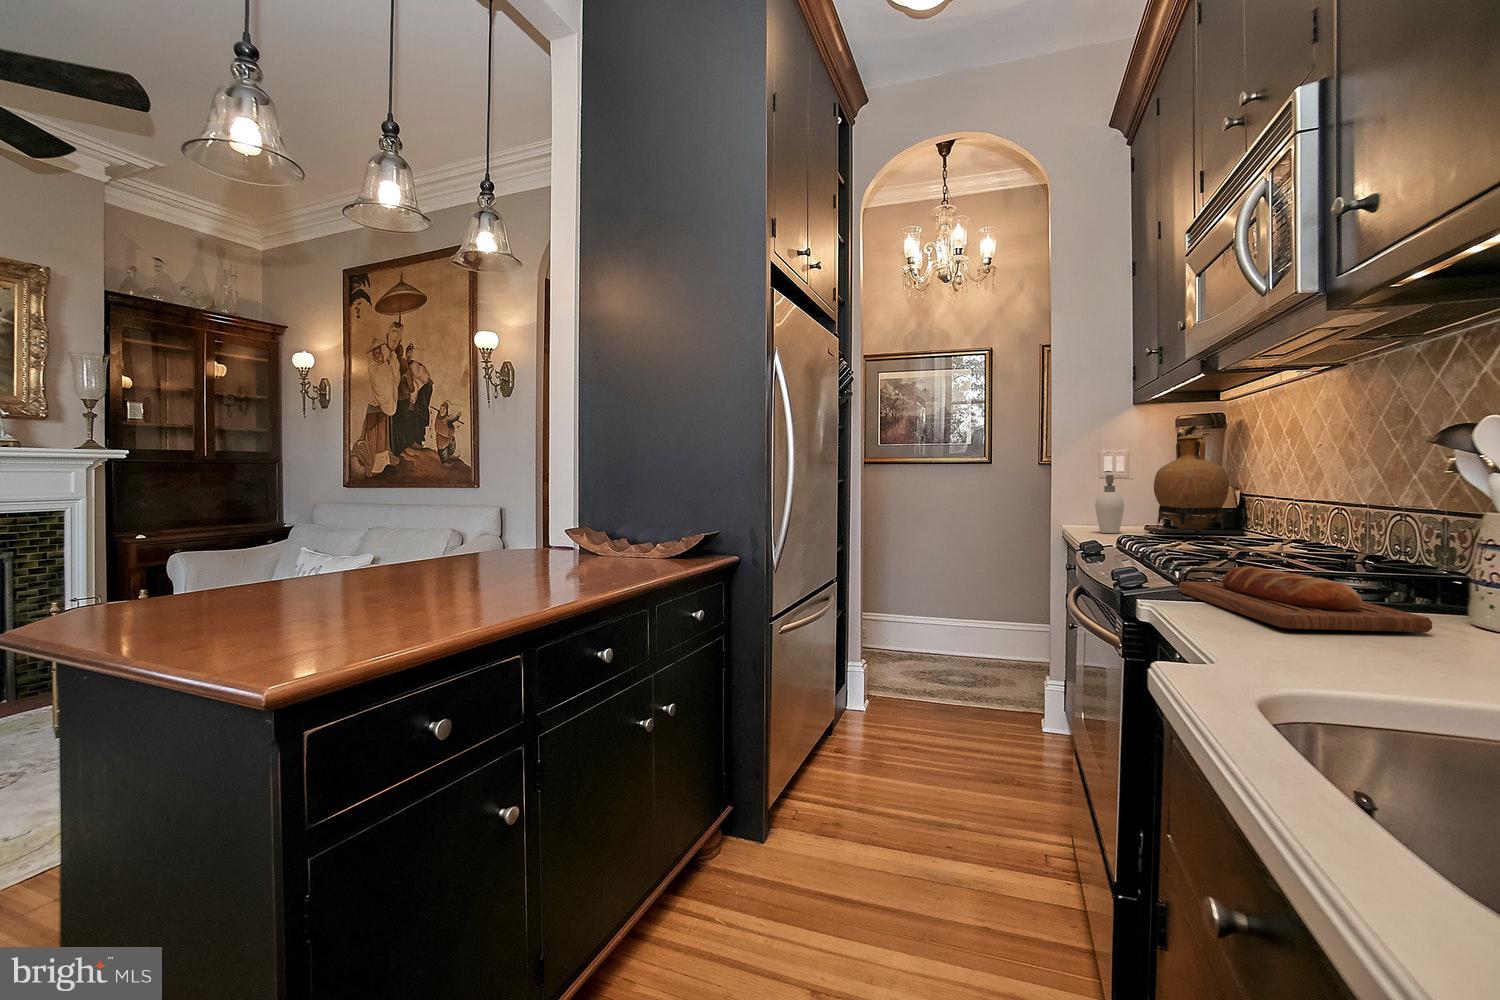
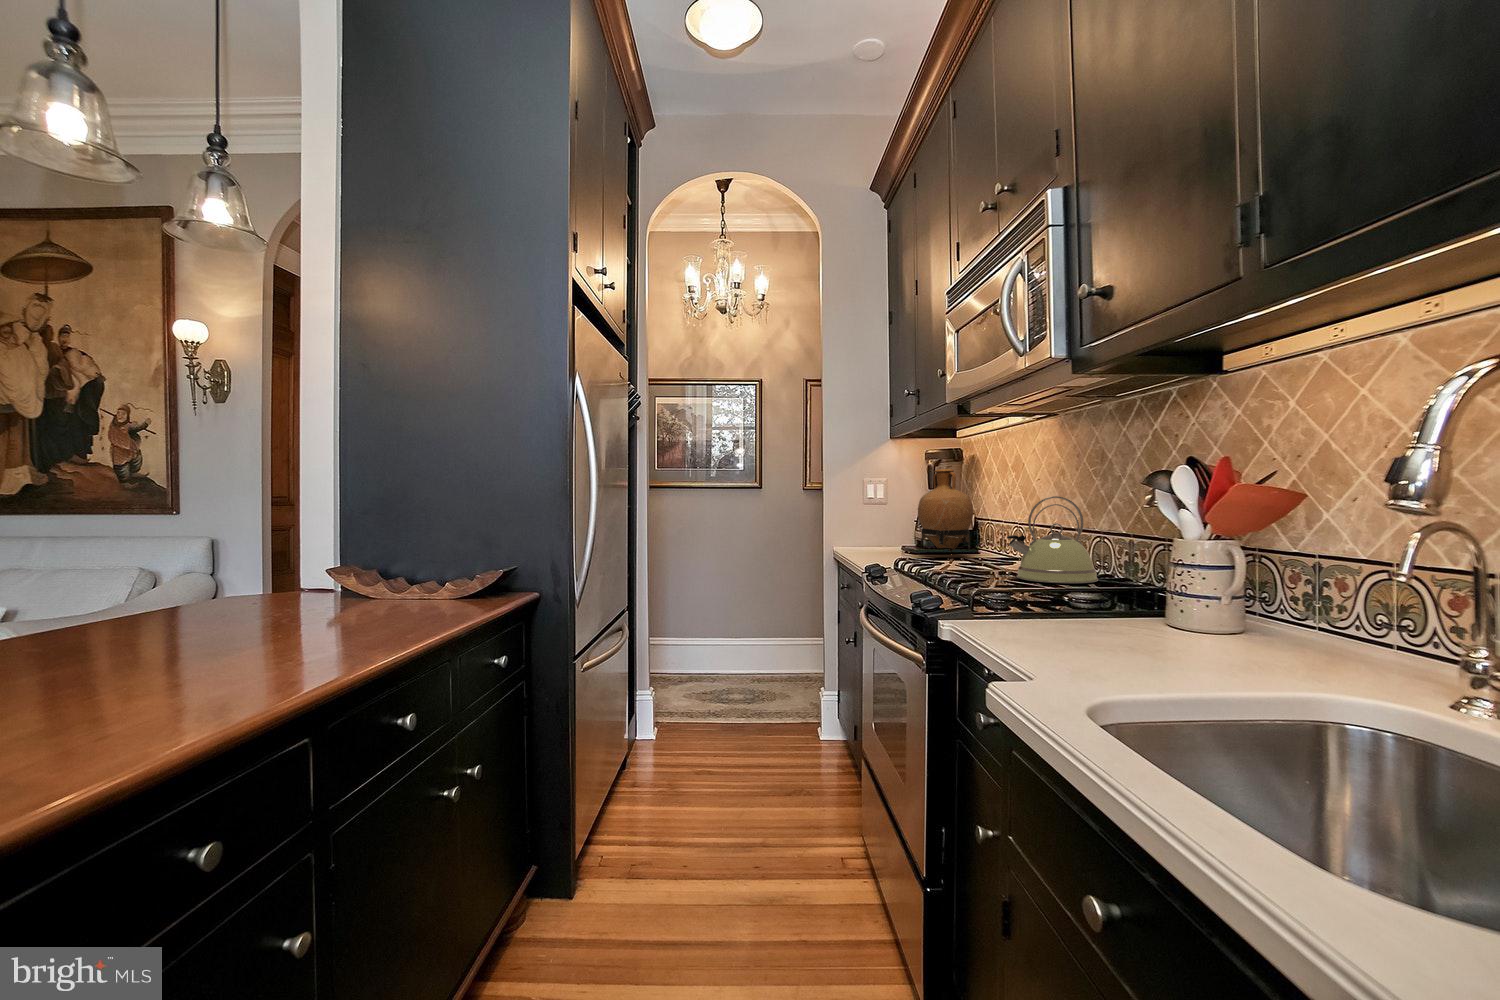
kettle: none [1259,464,1395,572] -> present [1007,496,1098,583]
soap dispenser: present [1095,475,1133,533] -> none [871,501,901,553]
bread loaf: present [1179,566,1432,632] -> none [967,586,1161,643]

